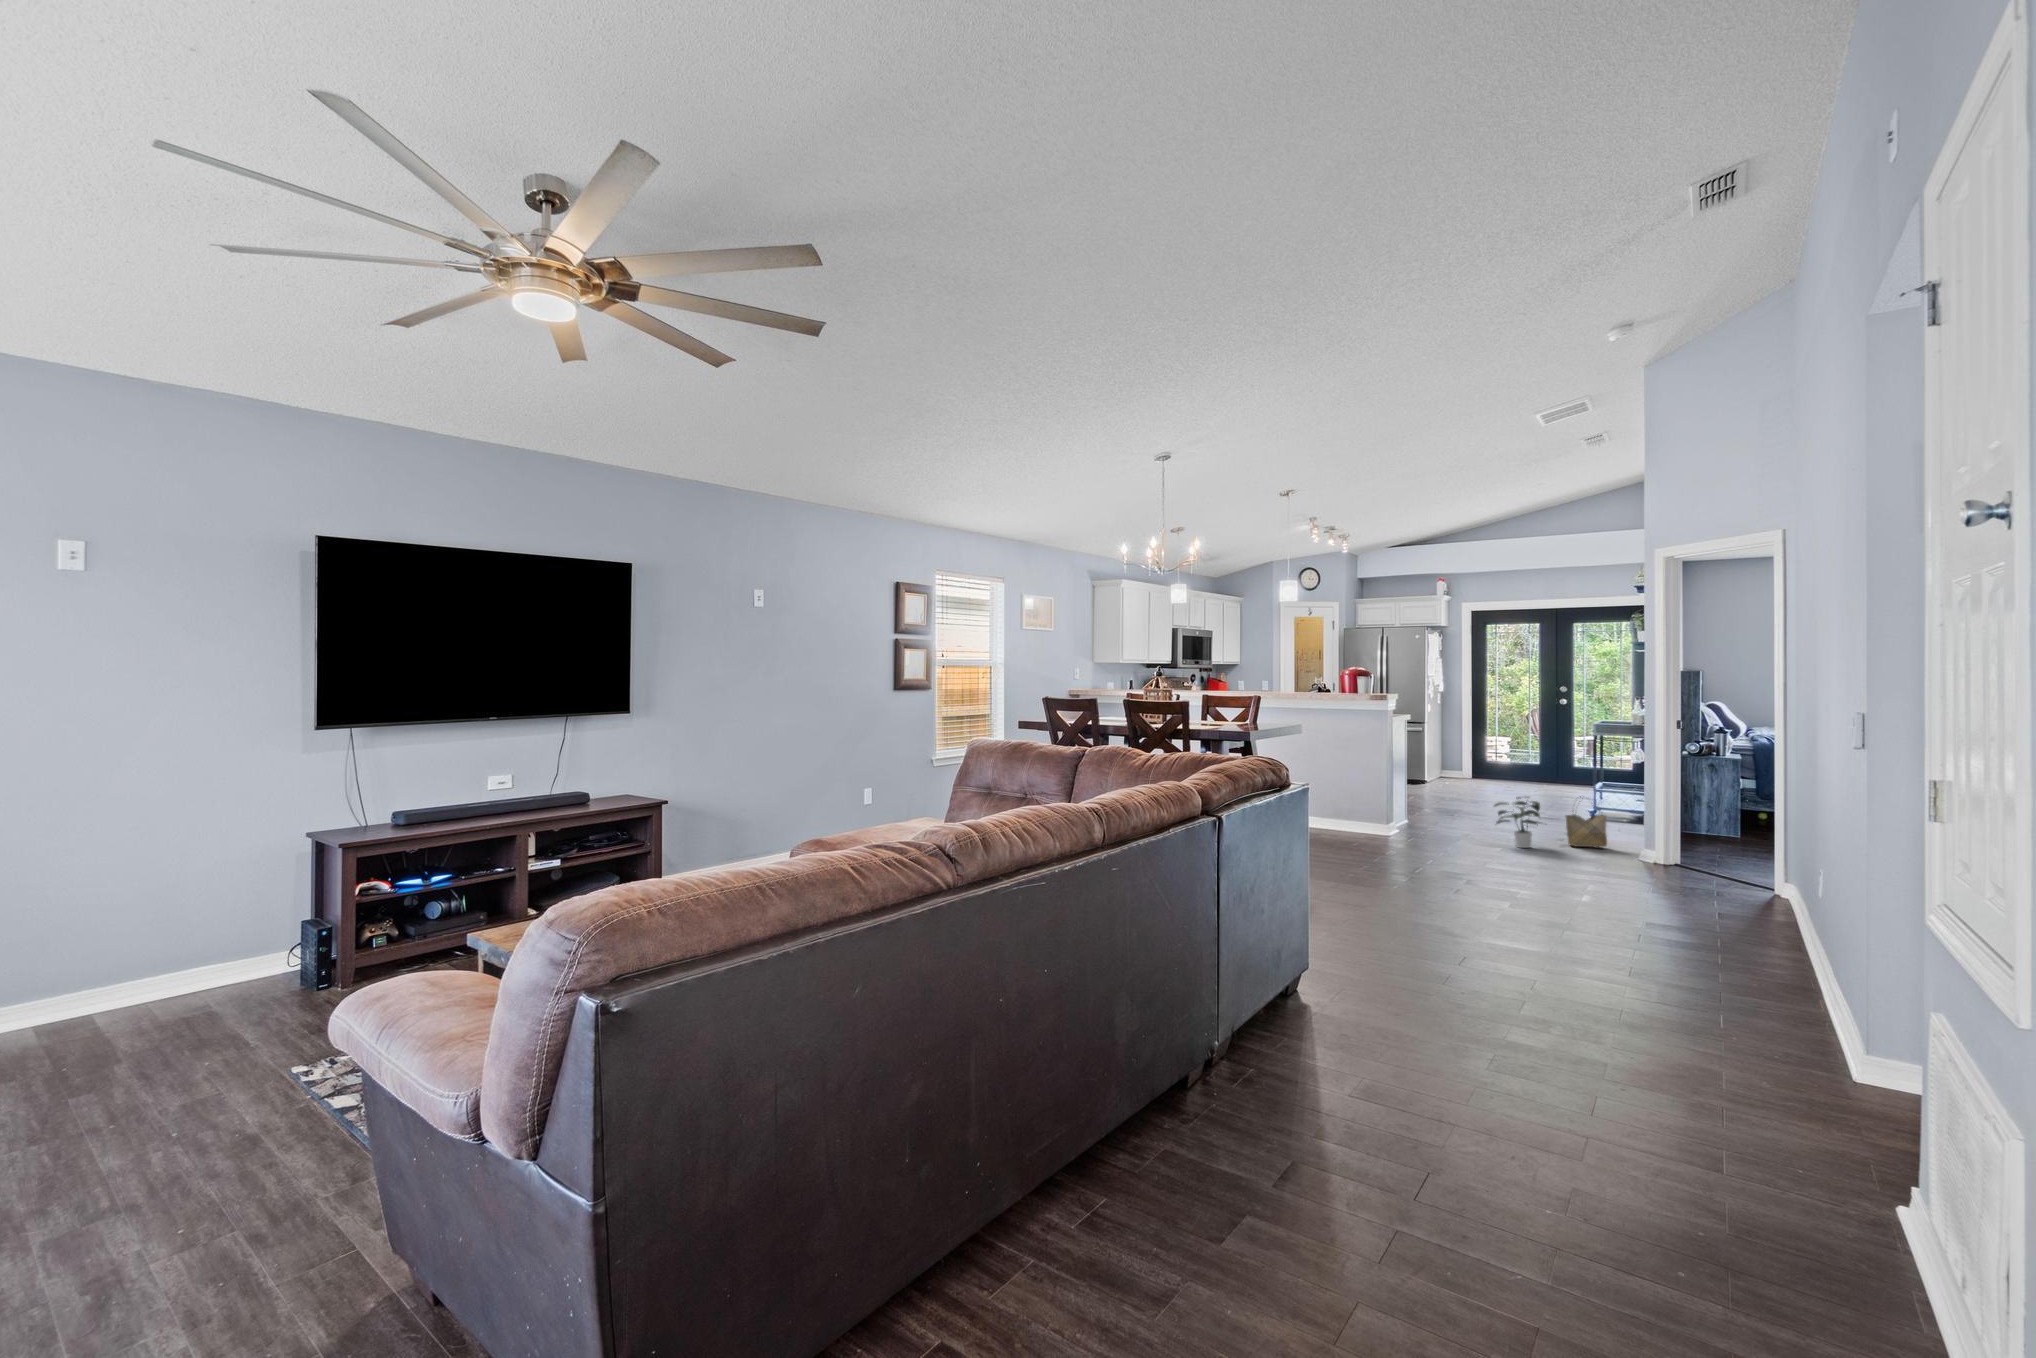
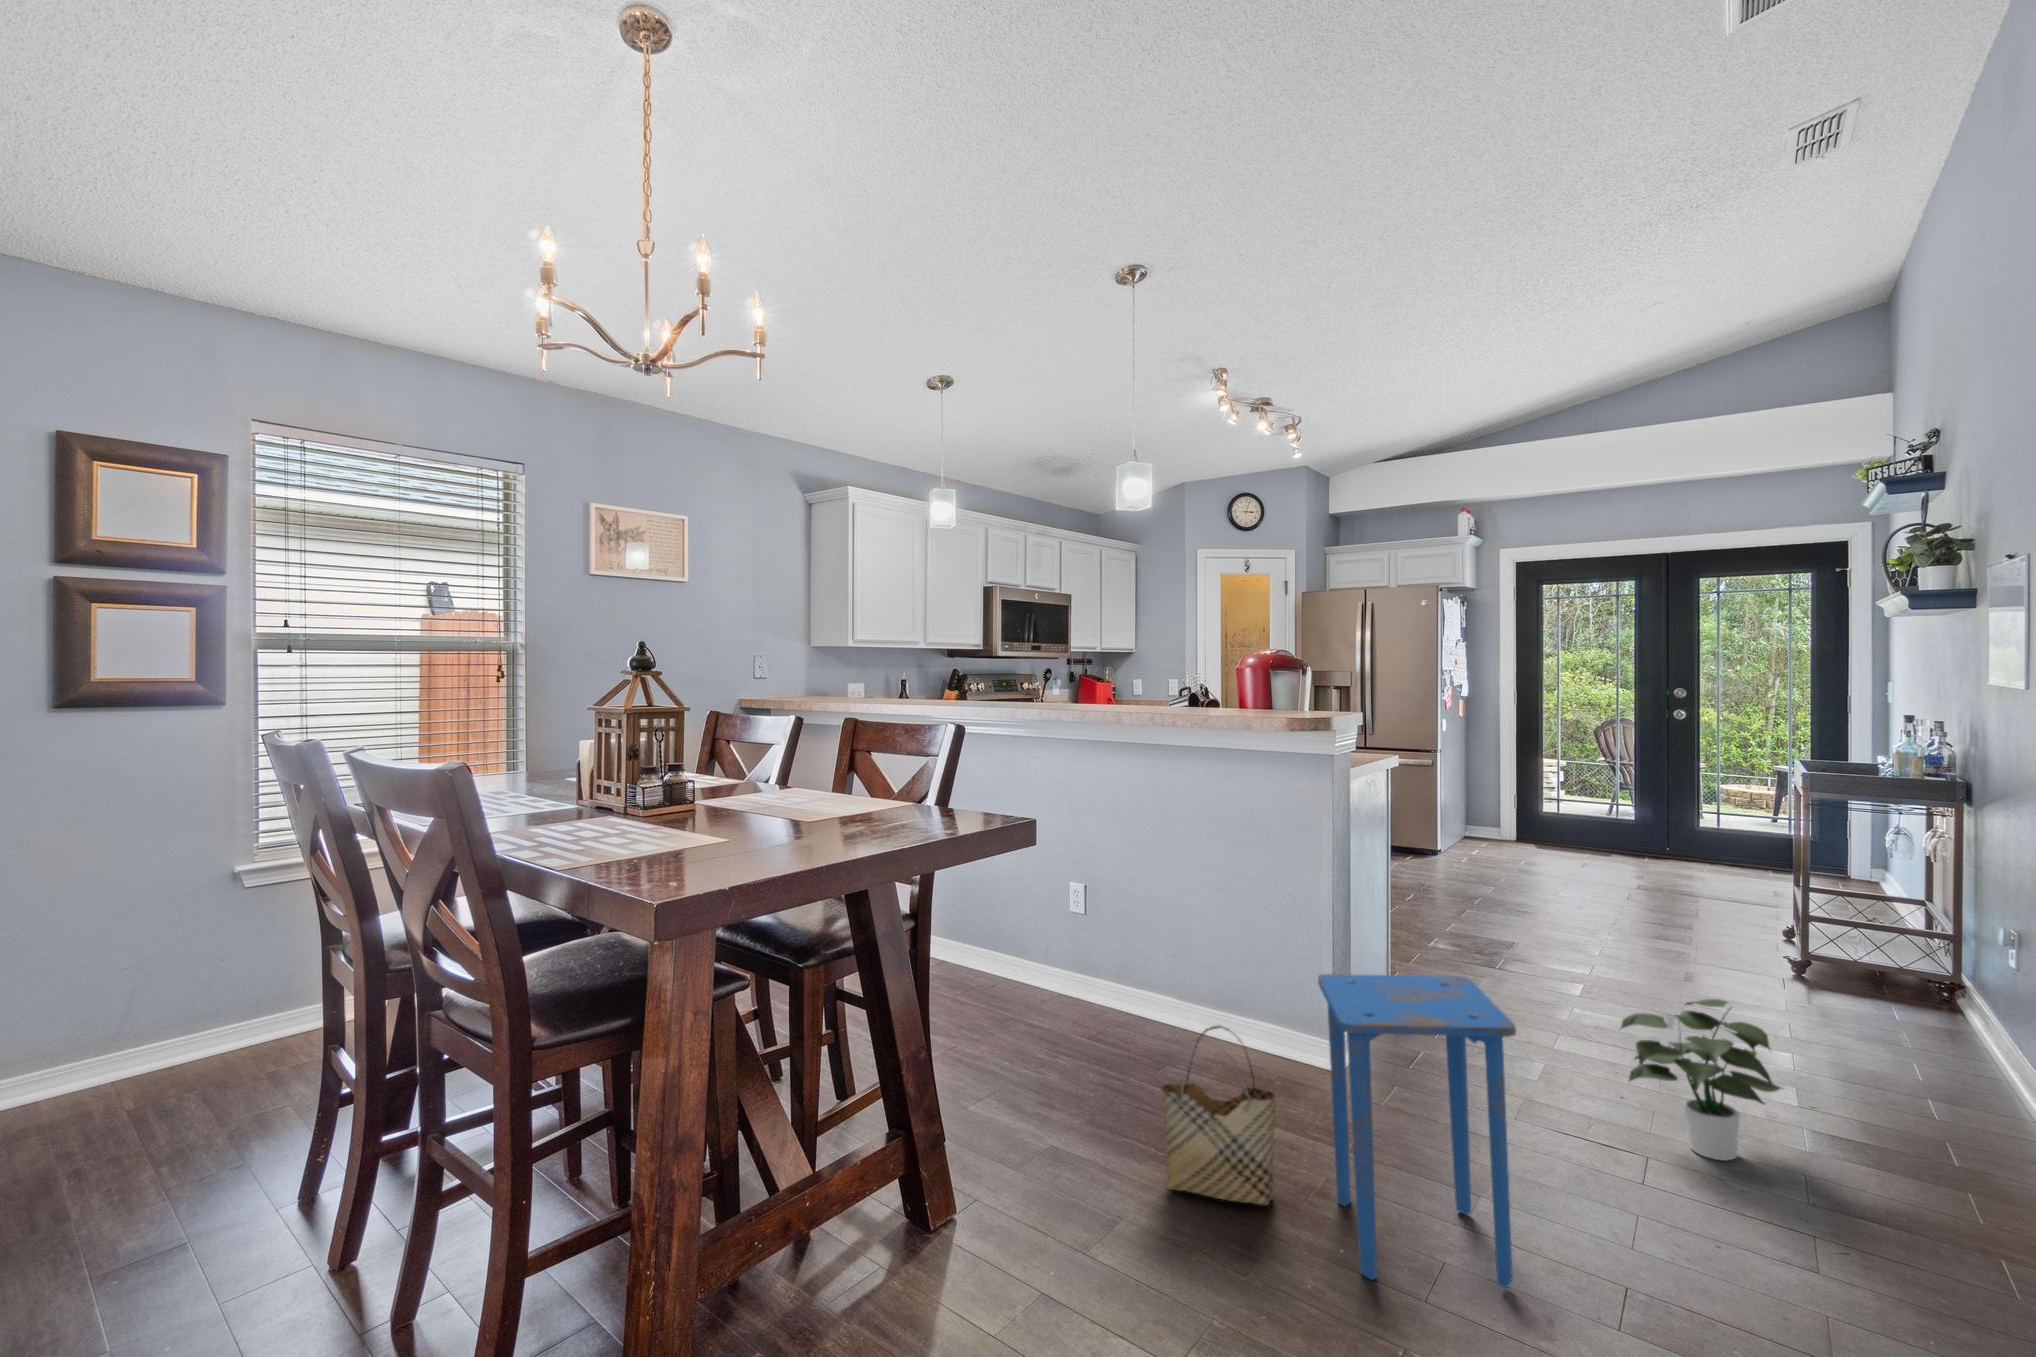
side table: none [1389,779,1452,861] -> present [1318,974,1516,1288]
woven basket: present [1566,802,1607,847] -> present [1160,1026,1277,1205]

